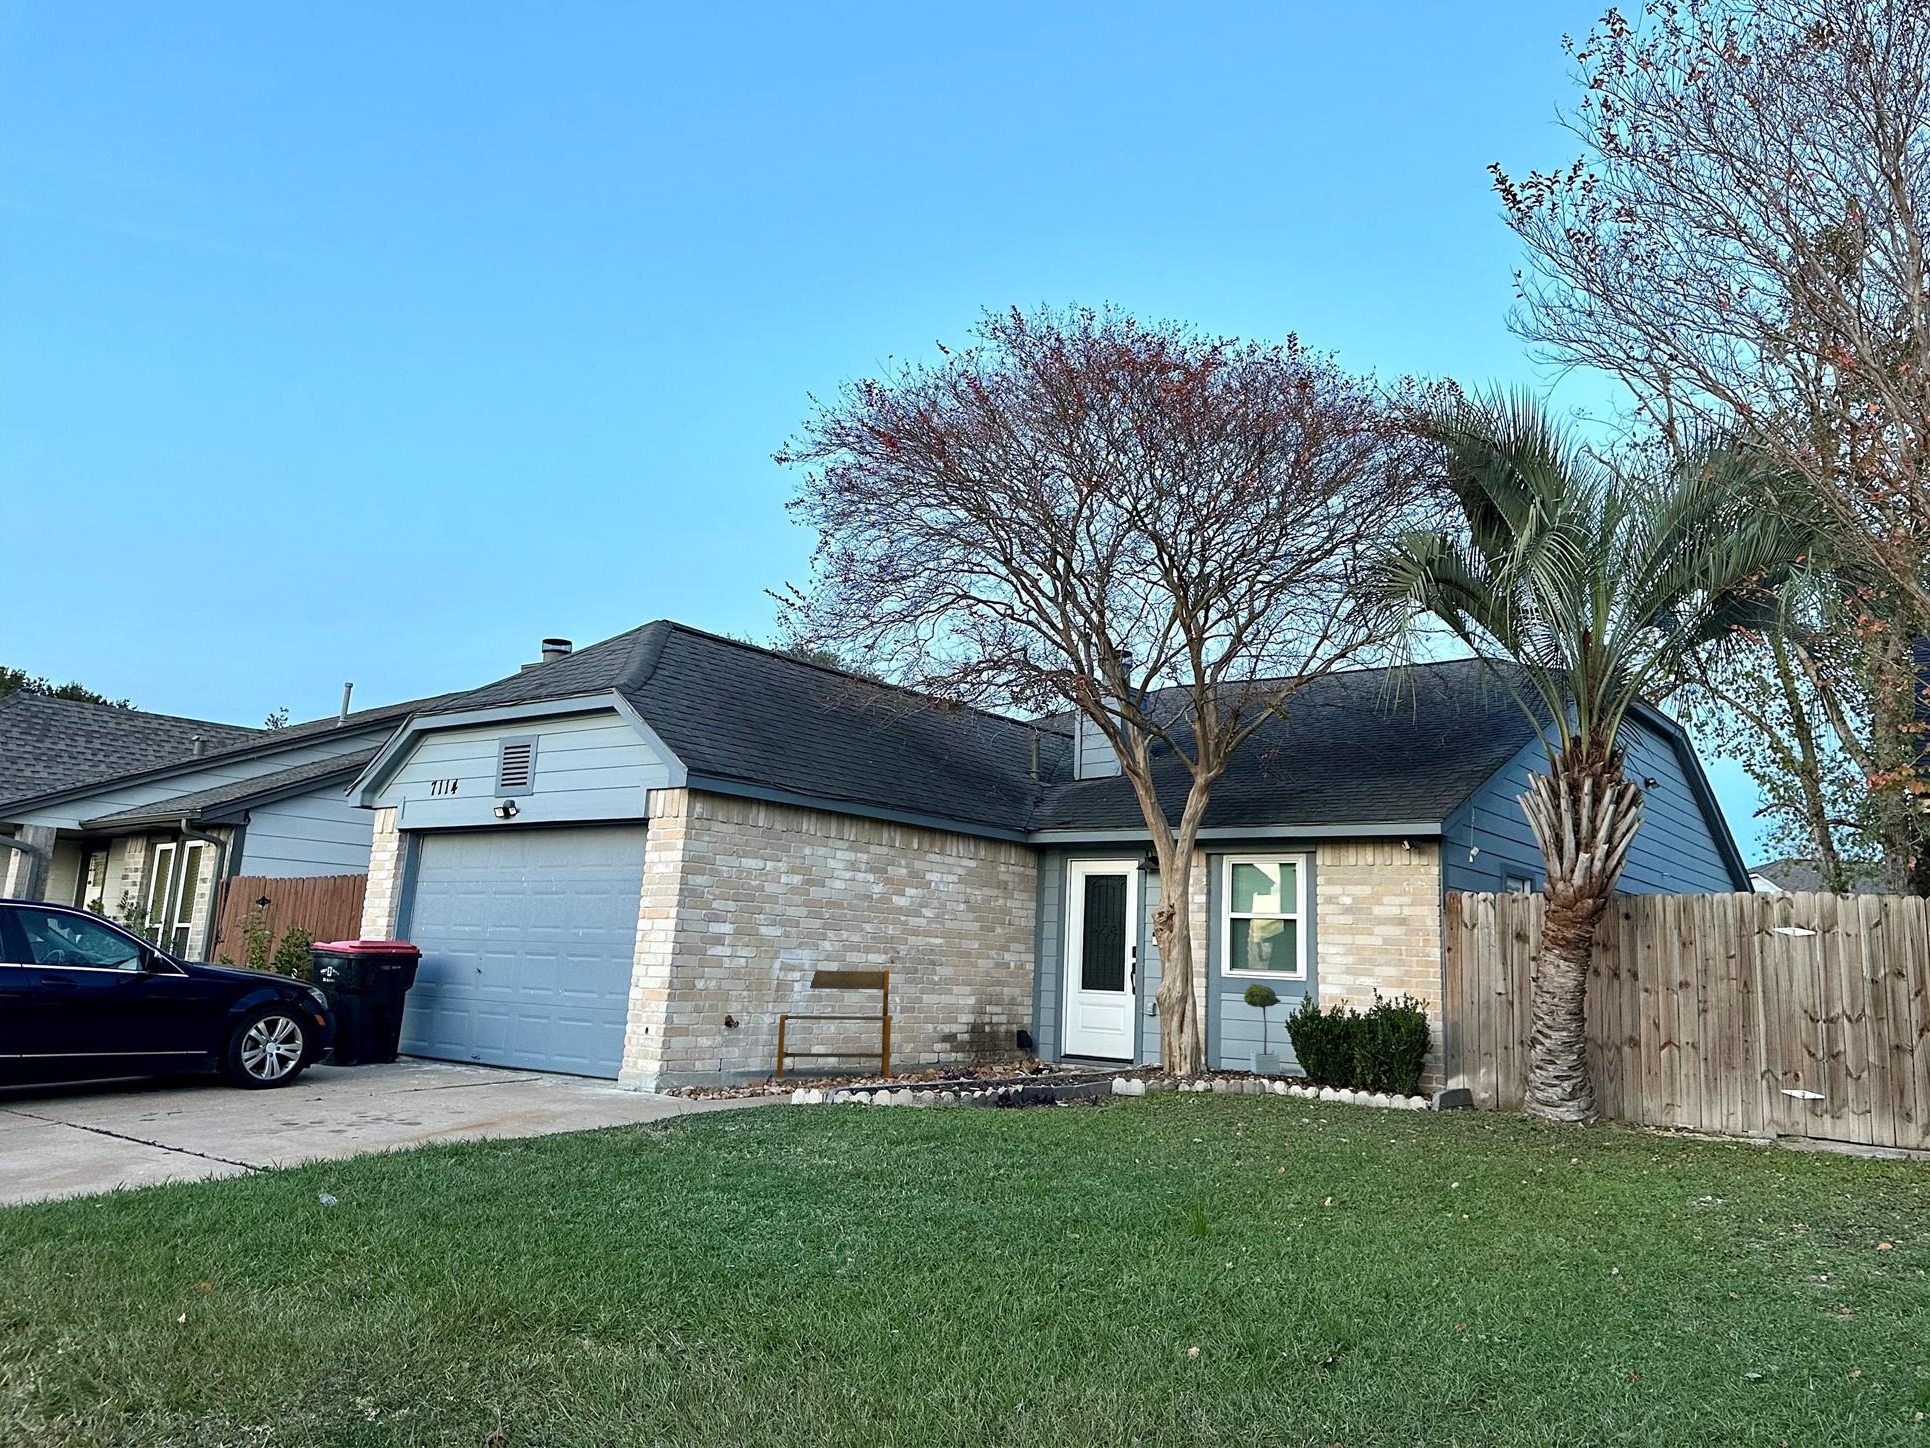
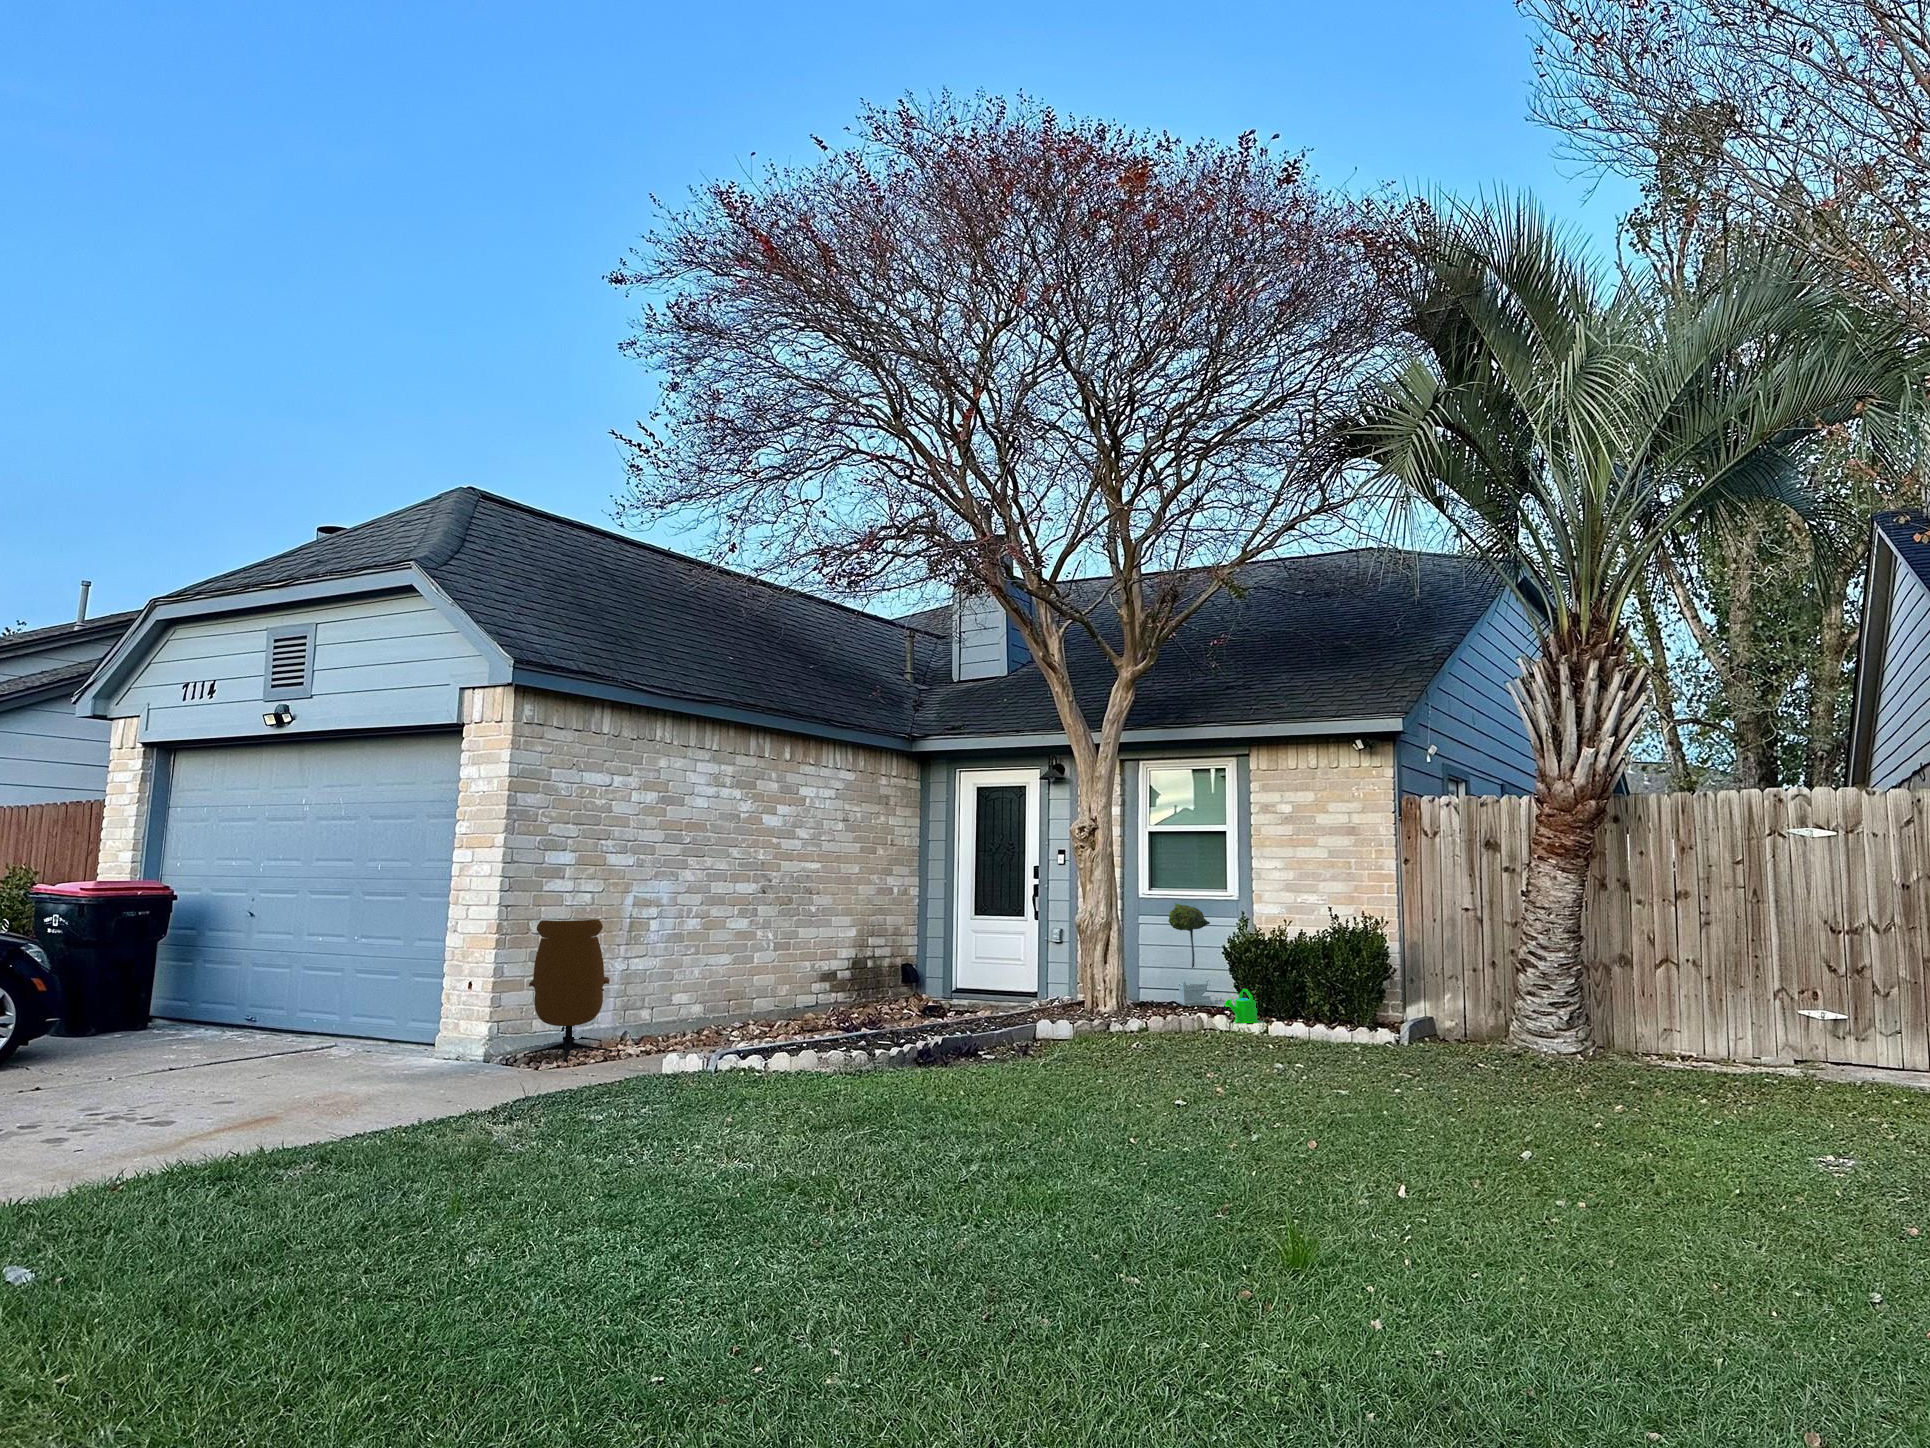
bench: present [777,970,893,1078] -> none [632,901,768,1032]
lounge chair: none [685,979,756,1096] -> present [523,919,612,1062]
watering can: none [1280,1058,1316,1089] -> present [1224,989,1259,1023]

